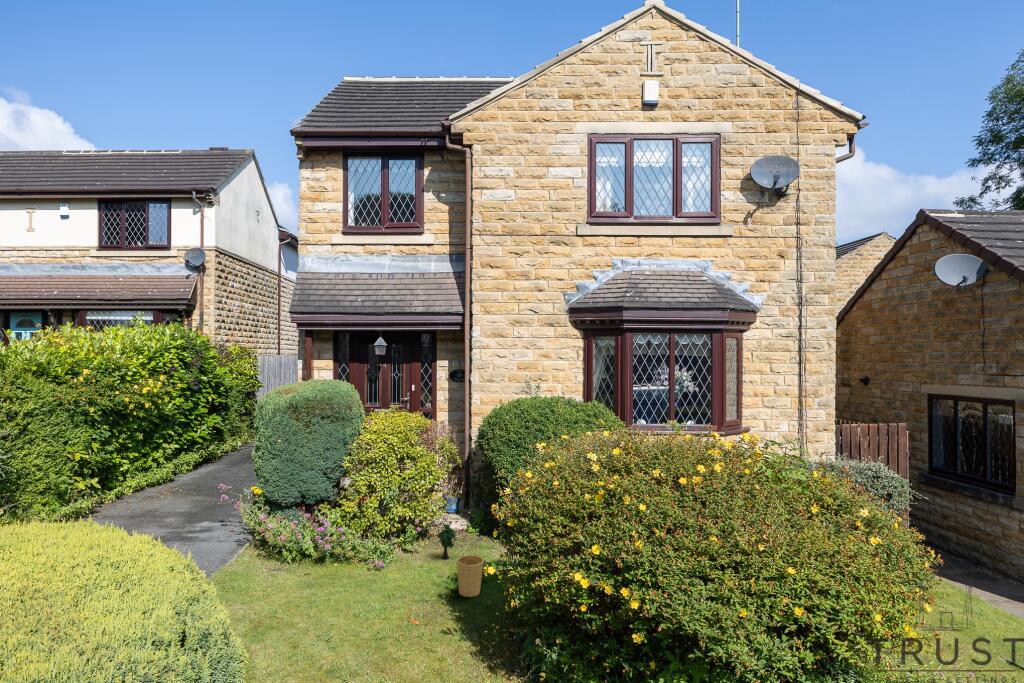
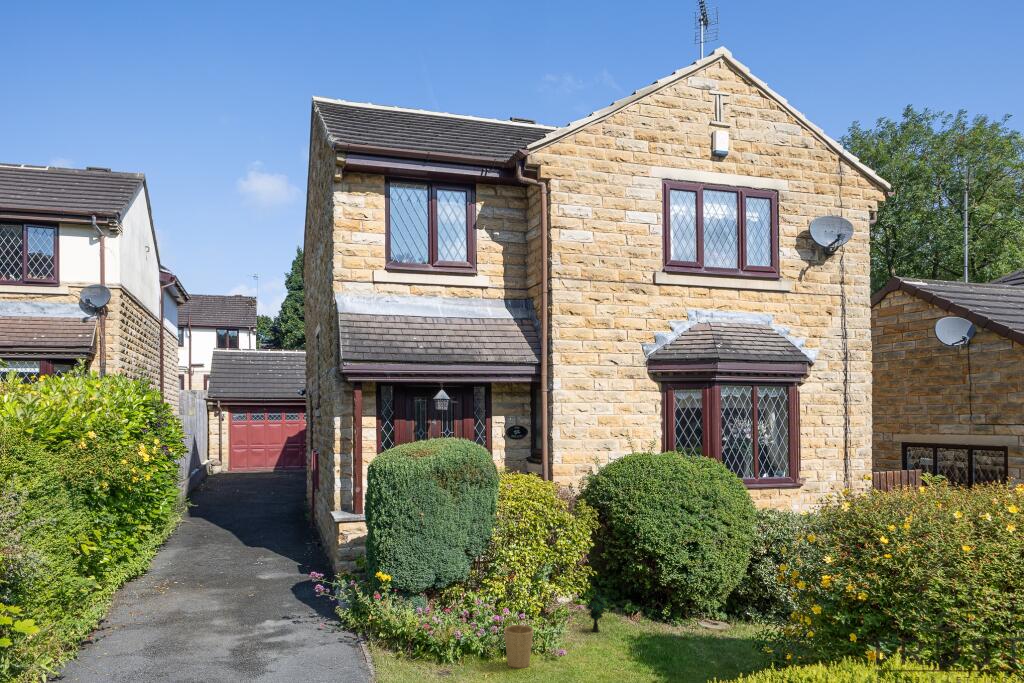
basket: present [456,555,484,597] -> present [504,623,534,668]

